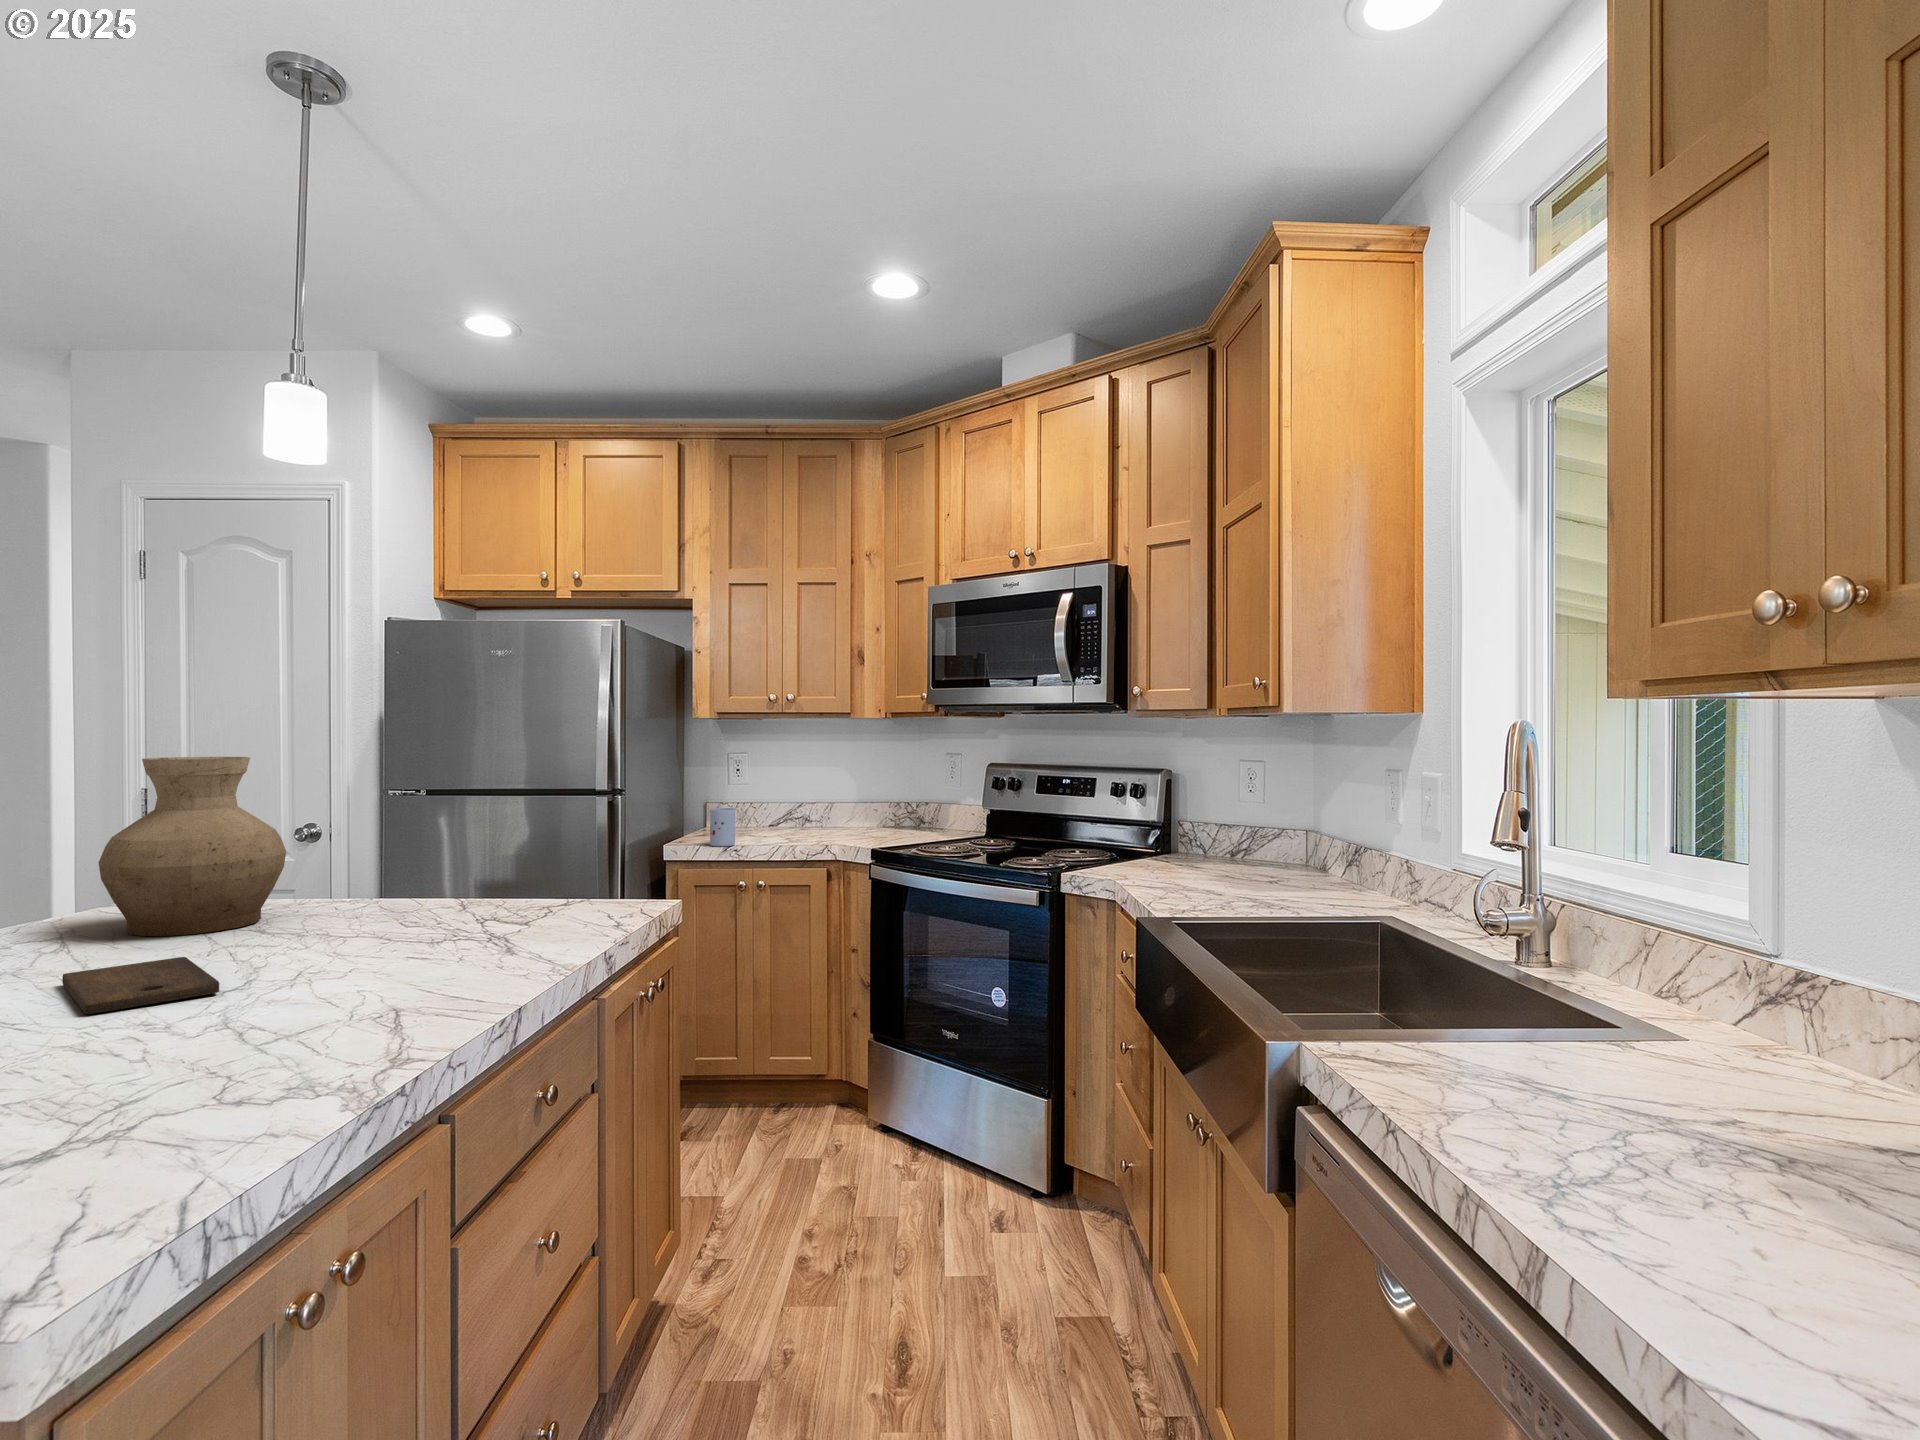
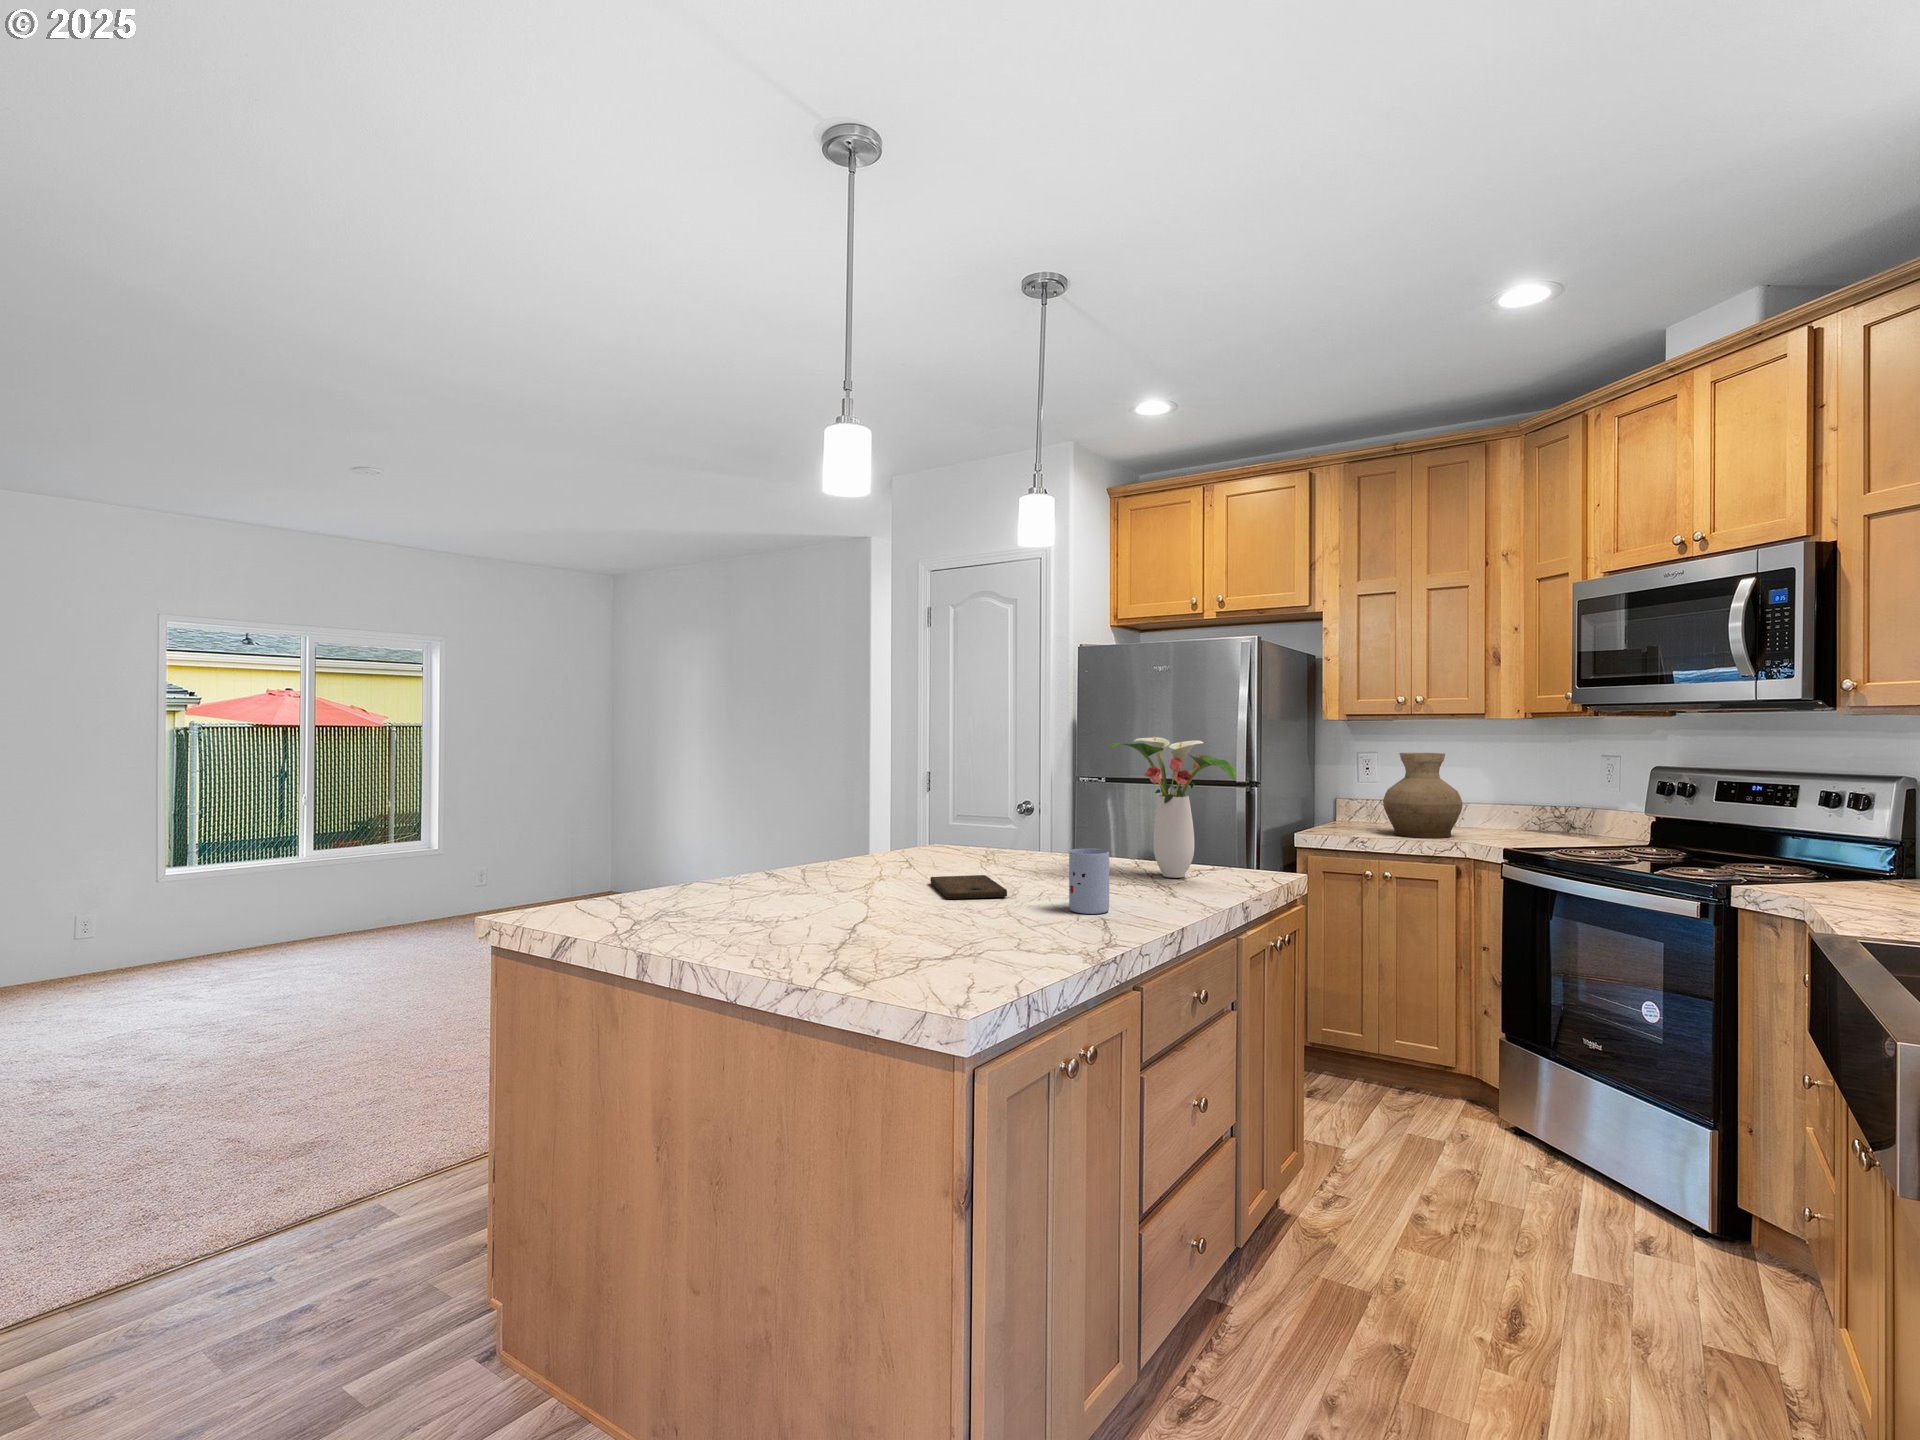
flower arrangement: none [415,733,601,922] -> present [1109,736,1236,878]
vase: present [98,757,286,936] -> present [1383,753,1463,838]
mug: present [710,808,735,846] -> present [1069,848,1109,914]

